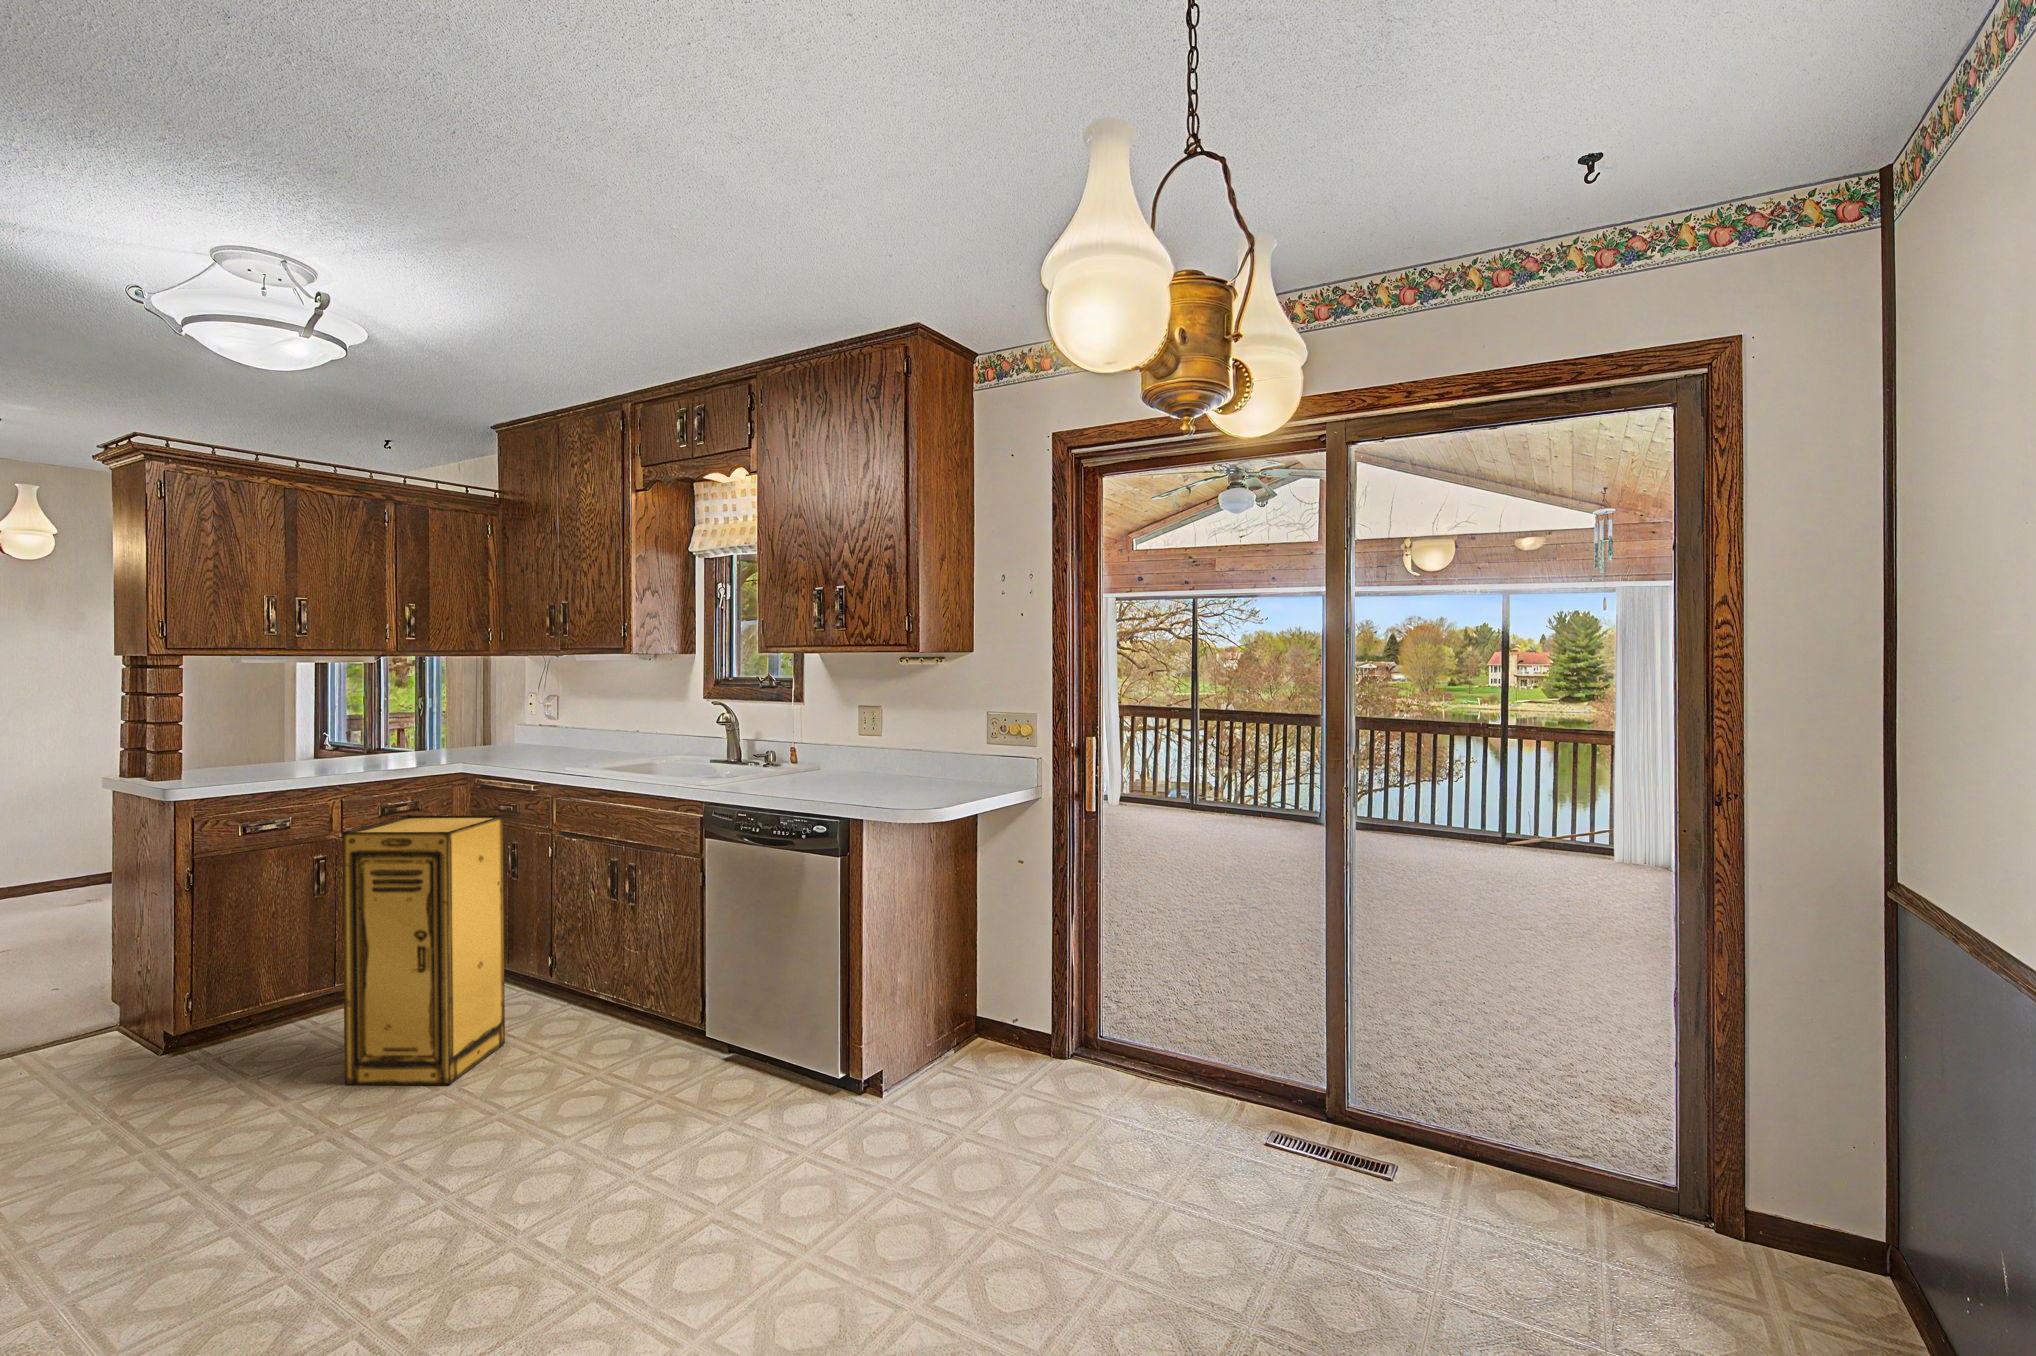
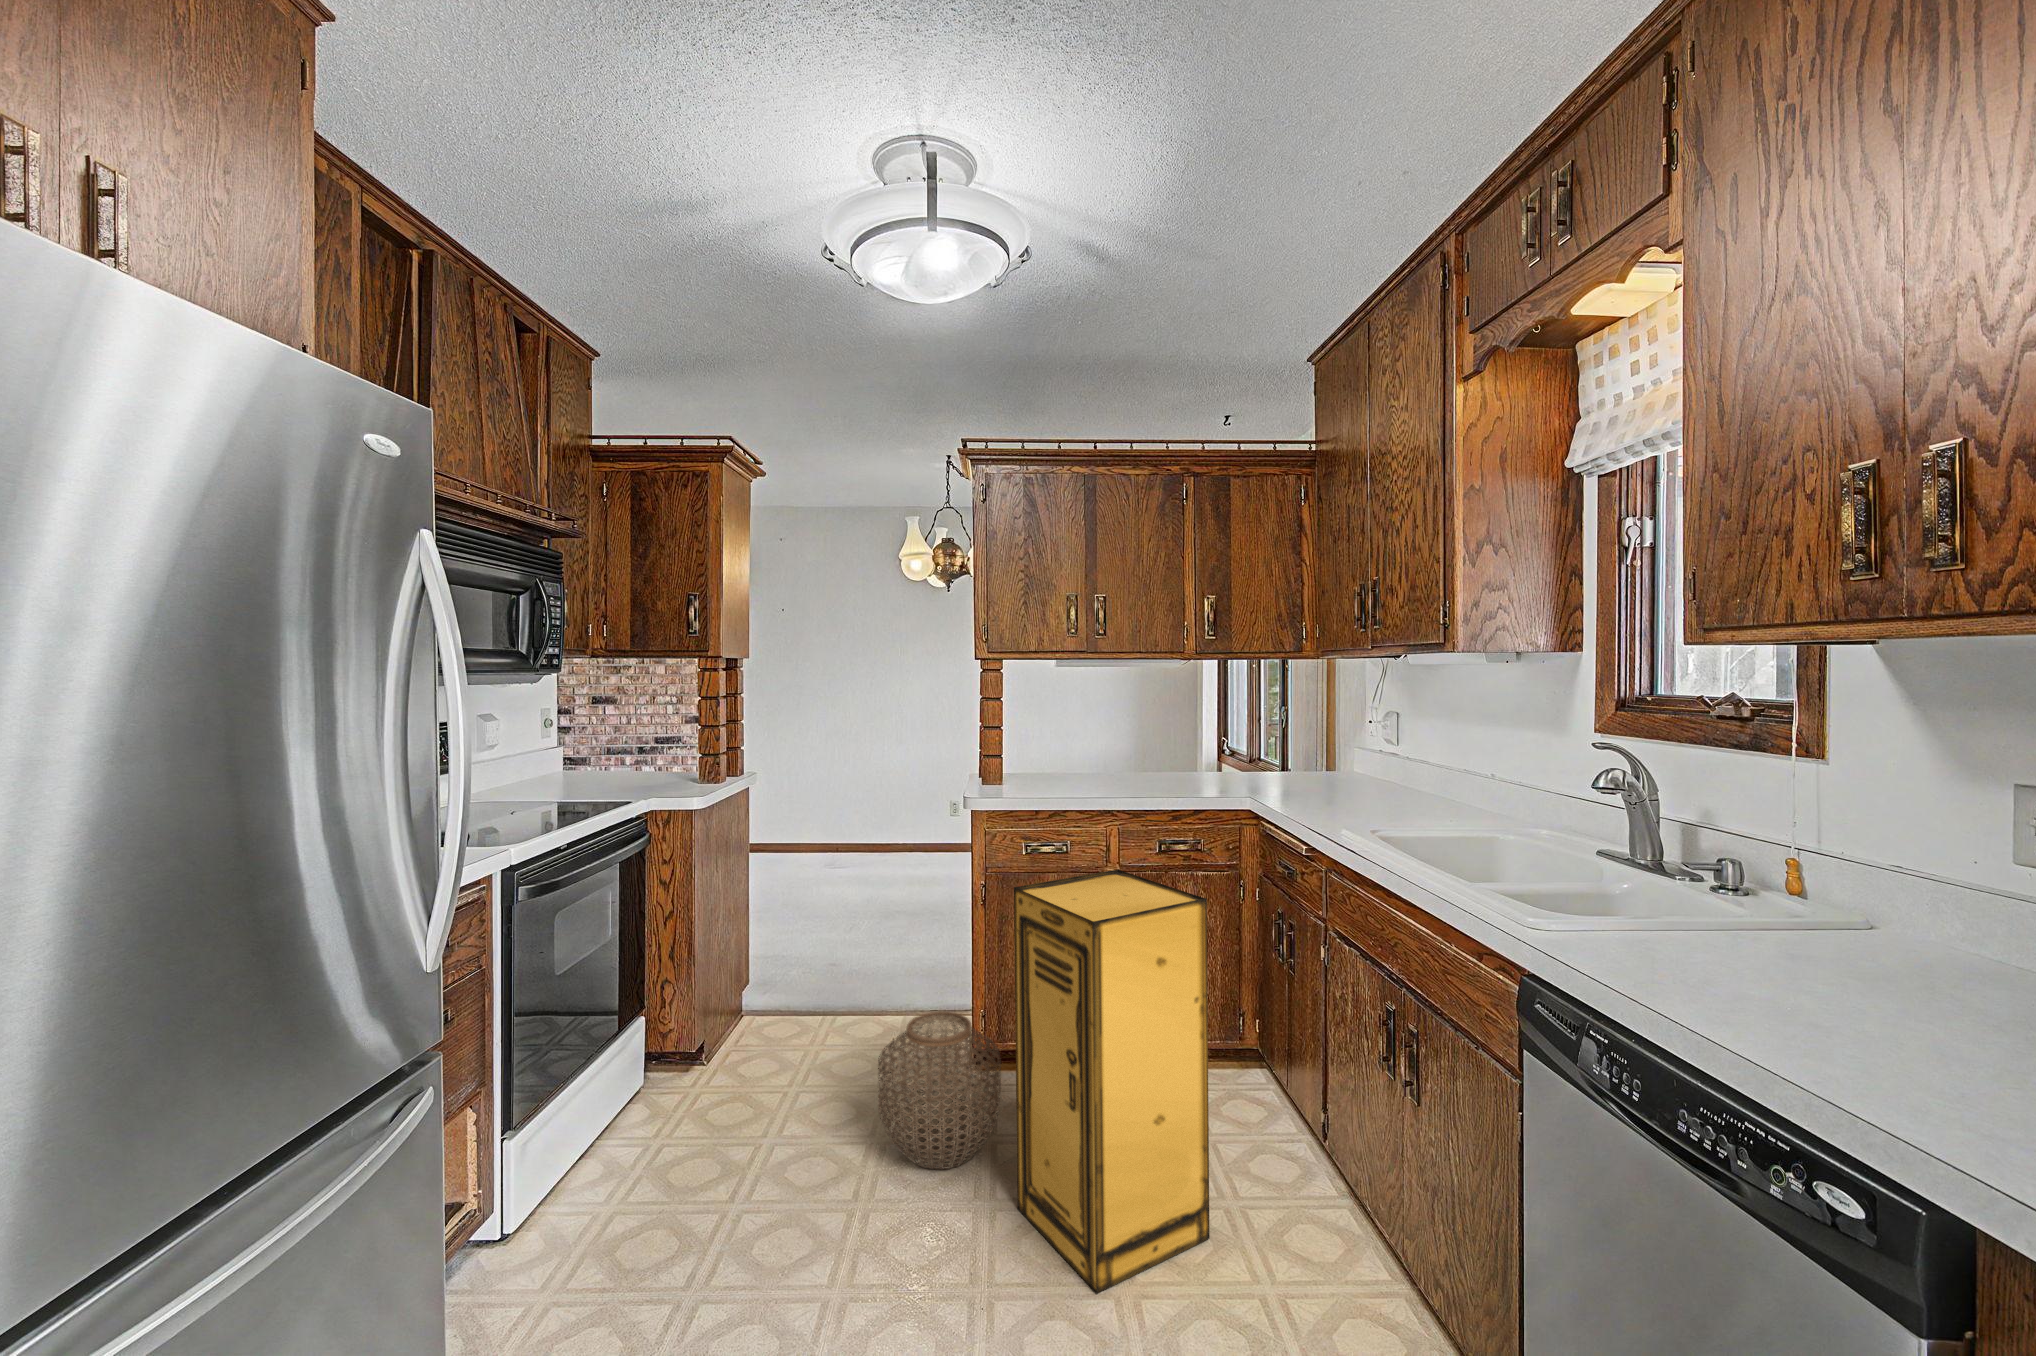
woven basket: none [153,971,295,1105] -> present [878,1012,1001,1169]

